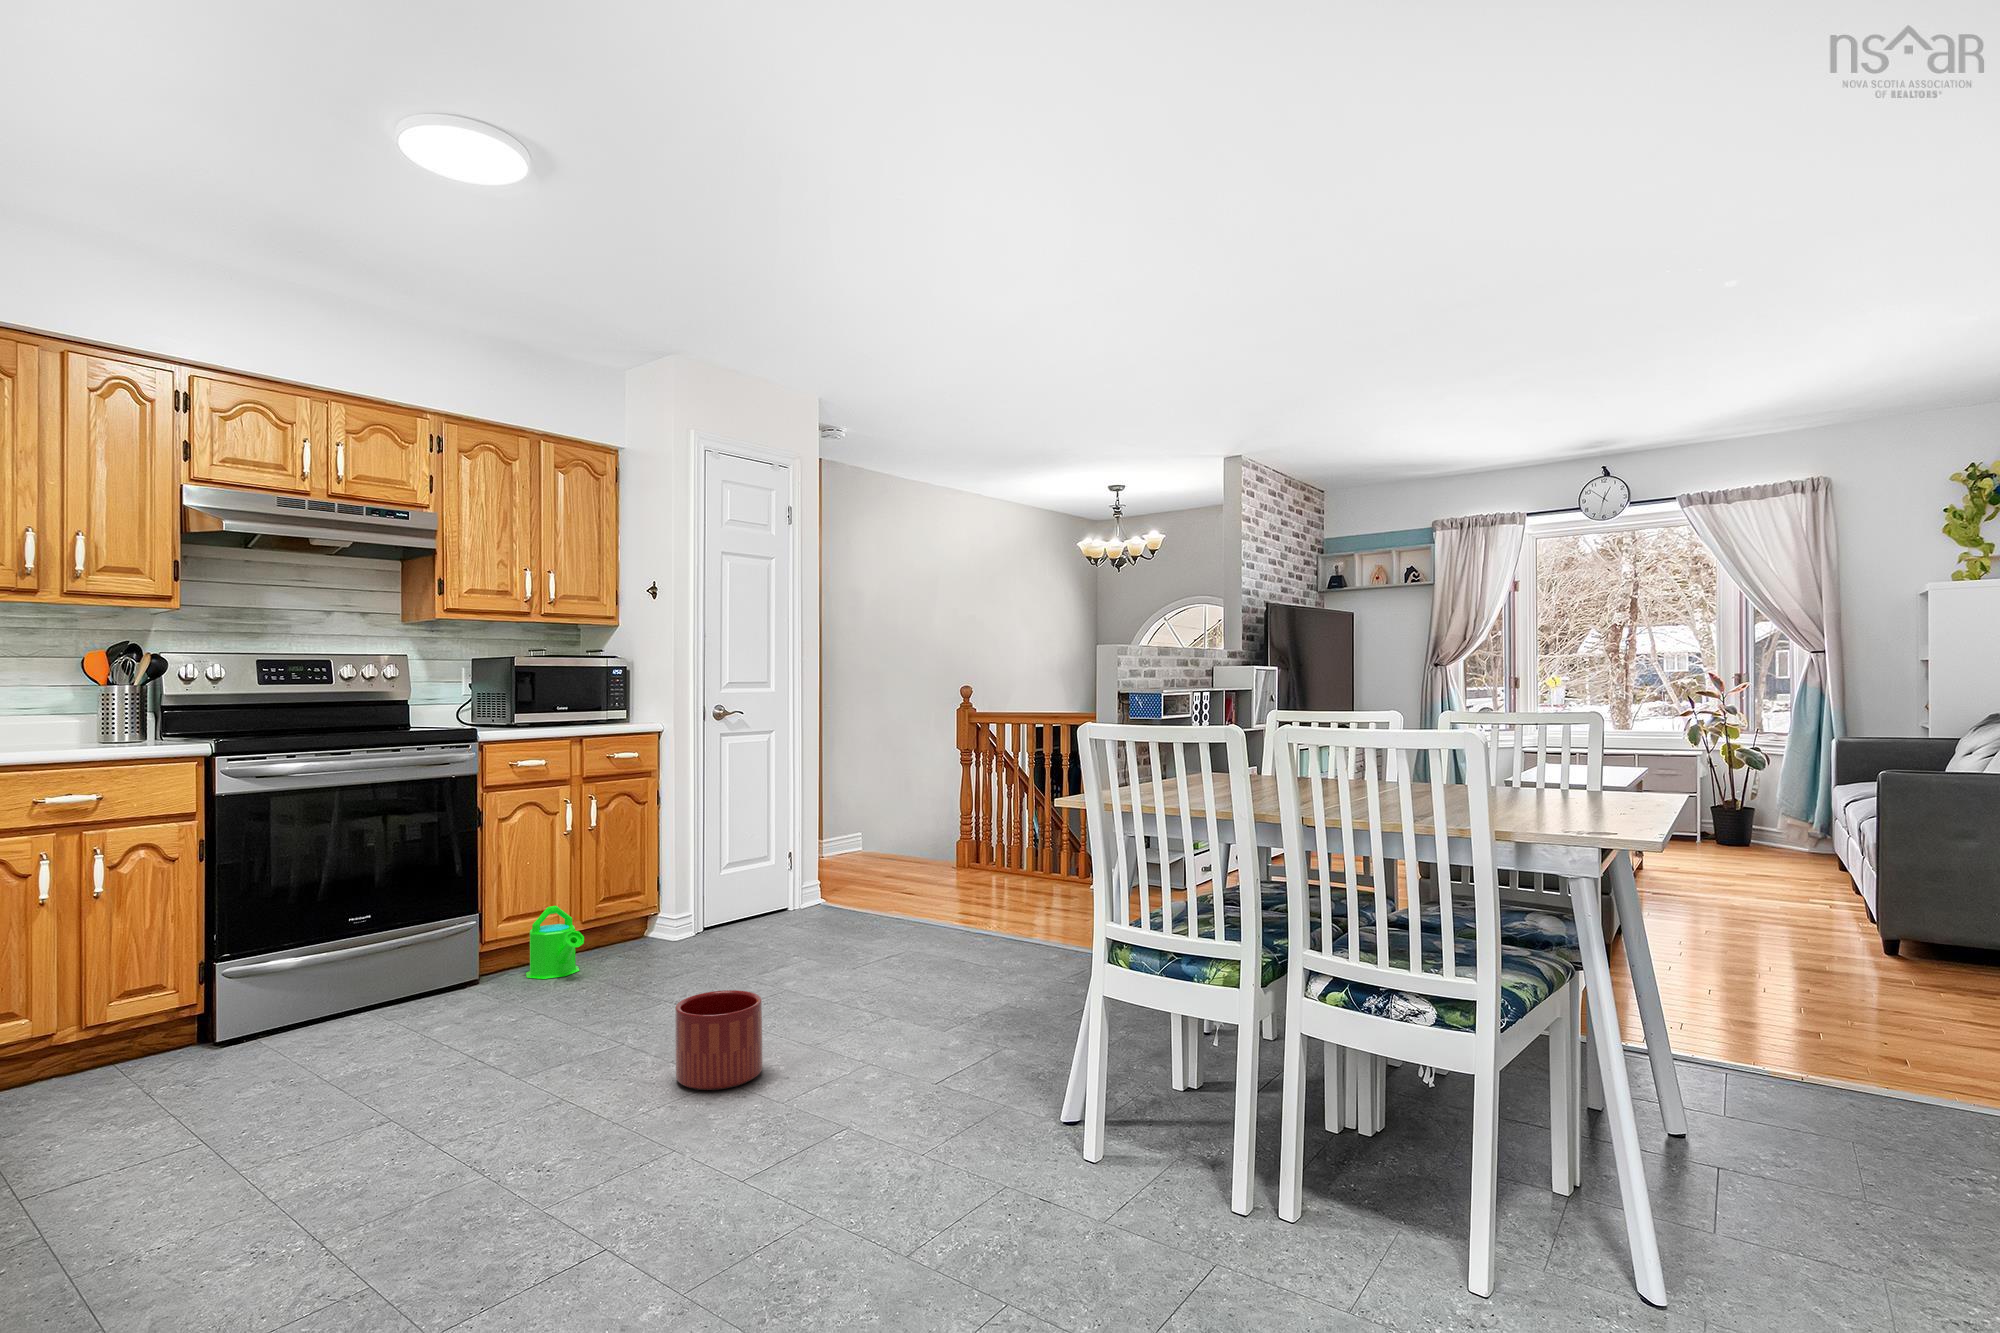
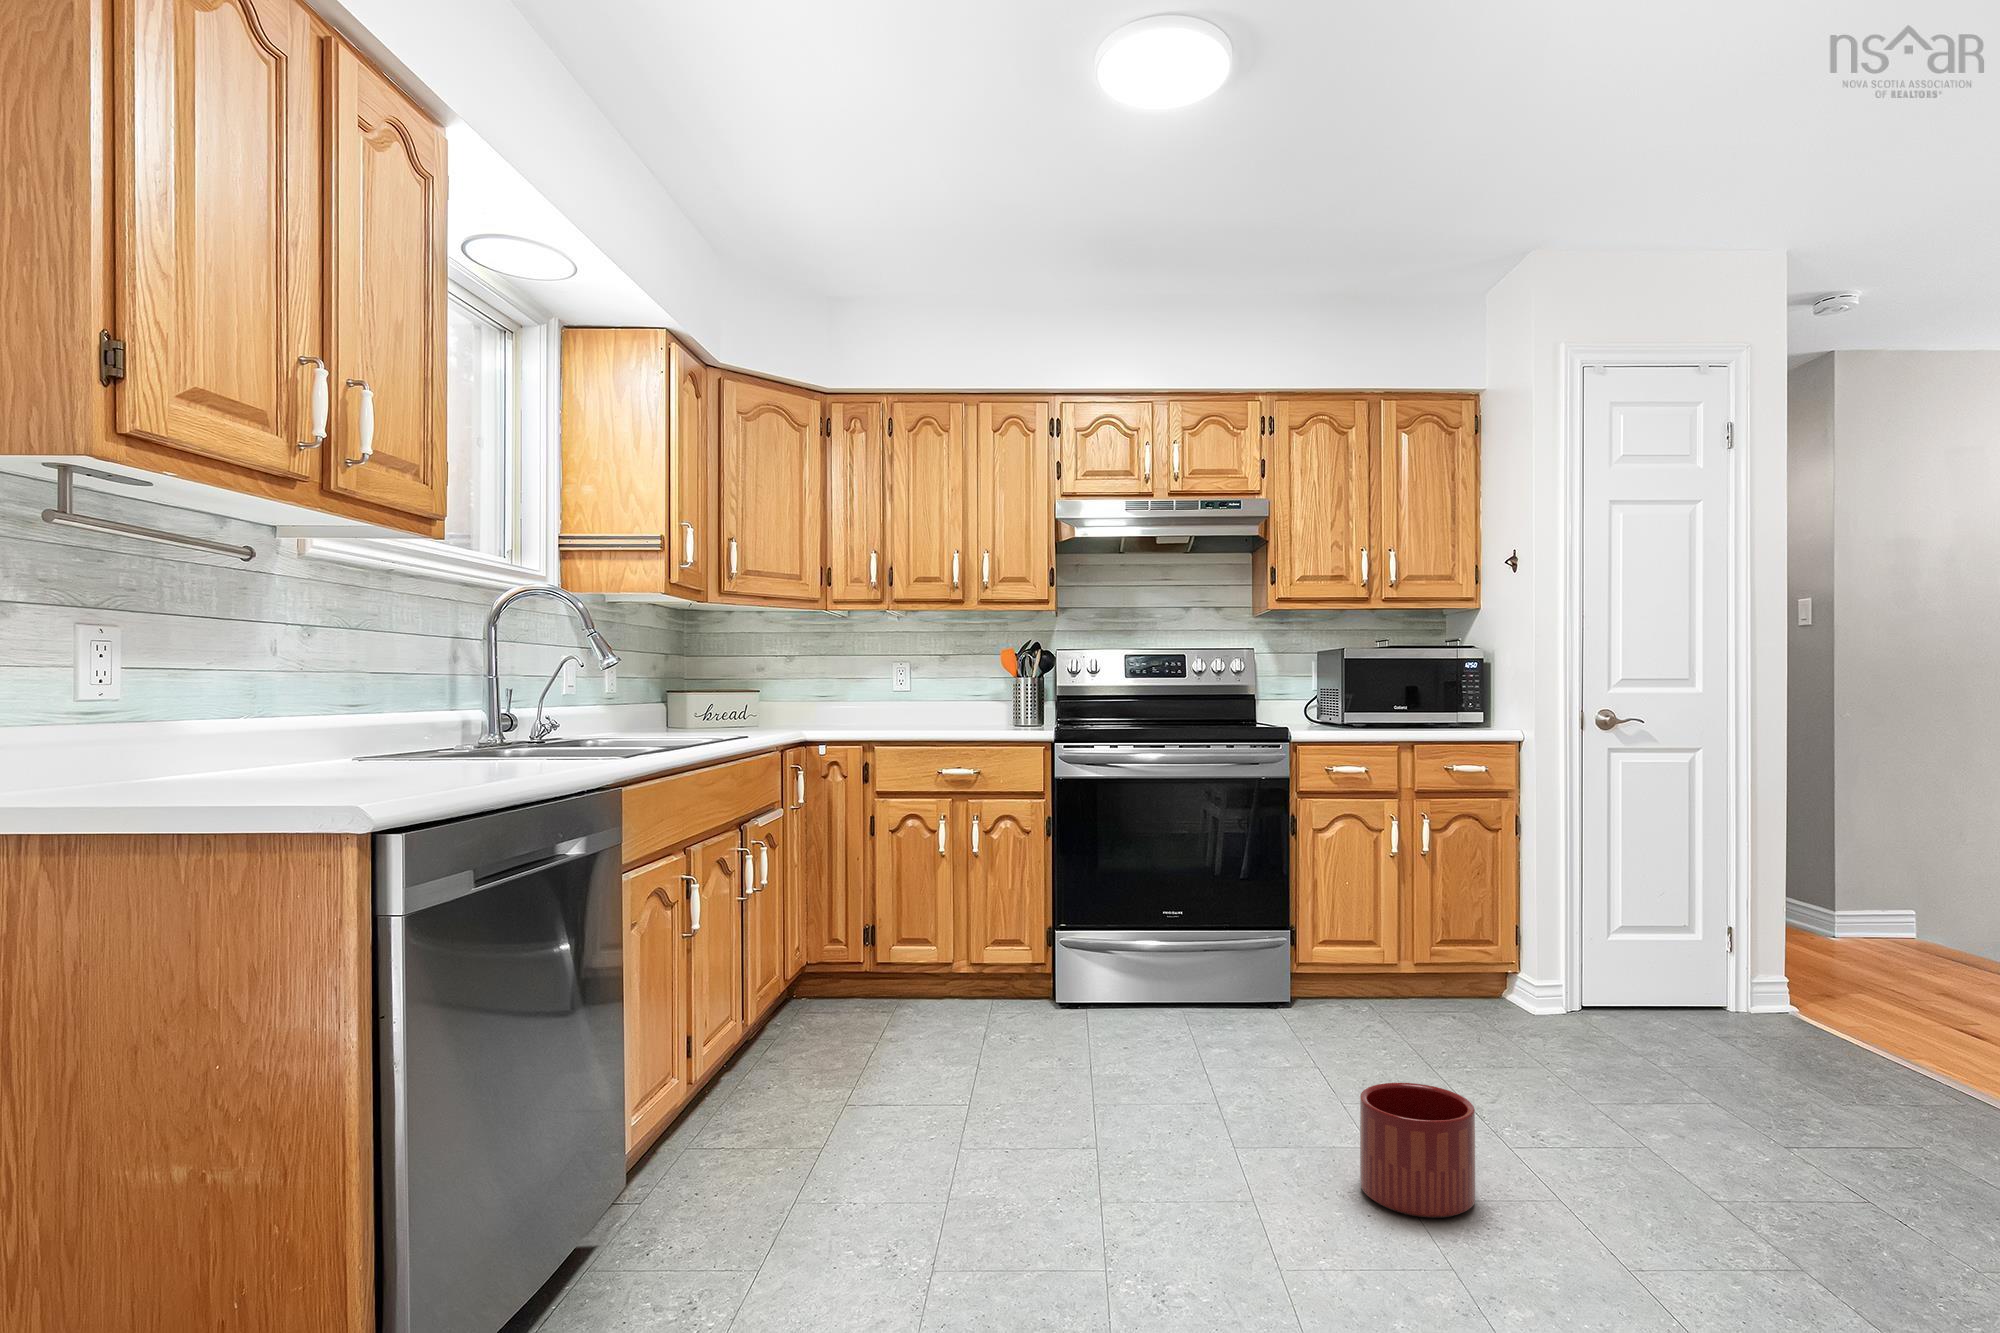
watering can: present [526,906,584,979] -> none [1336,935,1397,1019]

